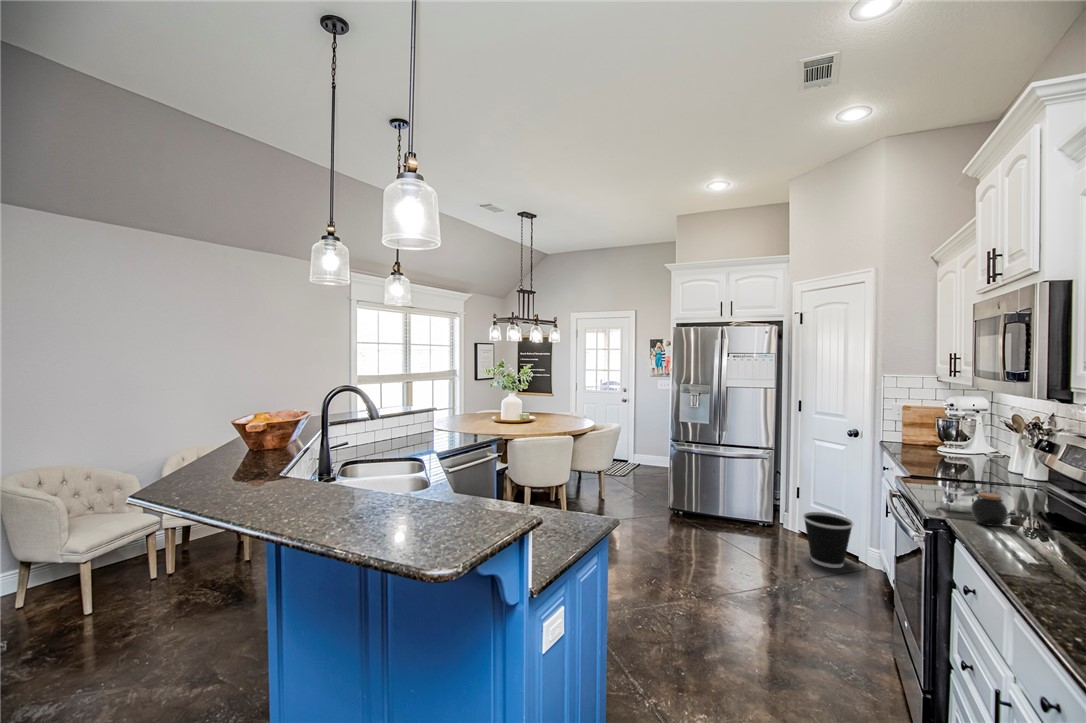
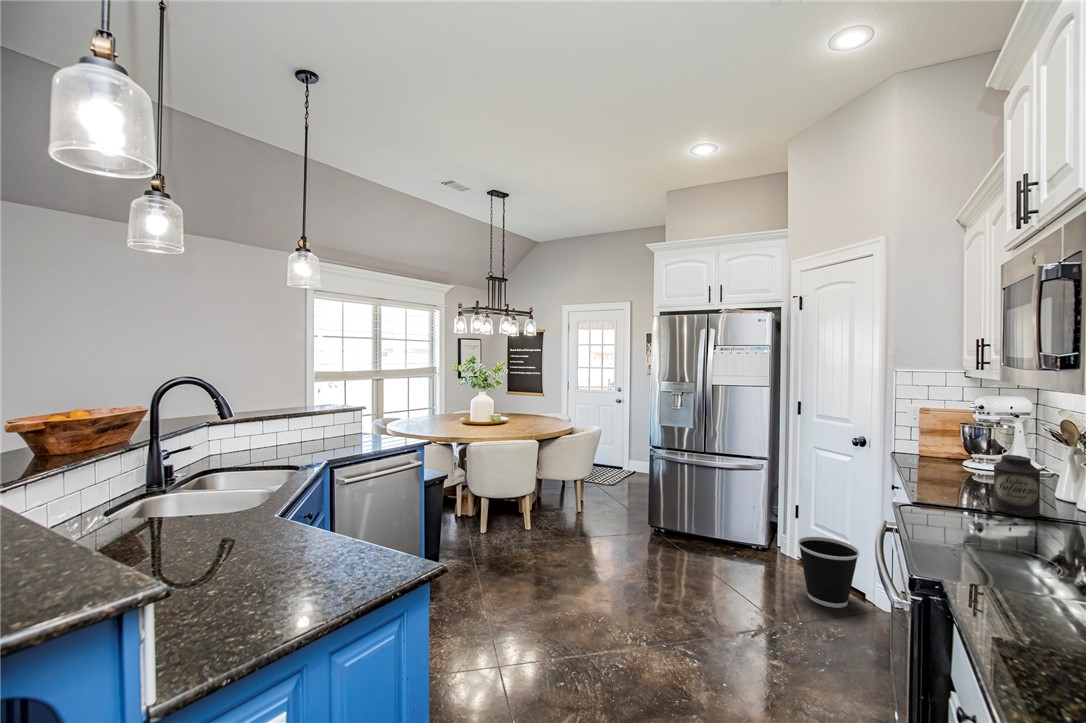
canister: none [966,441,1000,485] -> present [993,455,1040,517]
jar: present [971,492,1008,526] -> none [985,534,1042,588]

